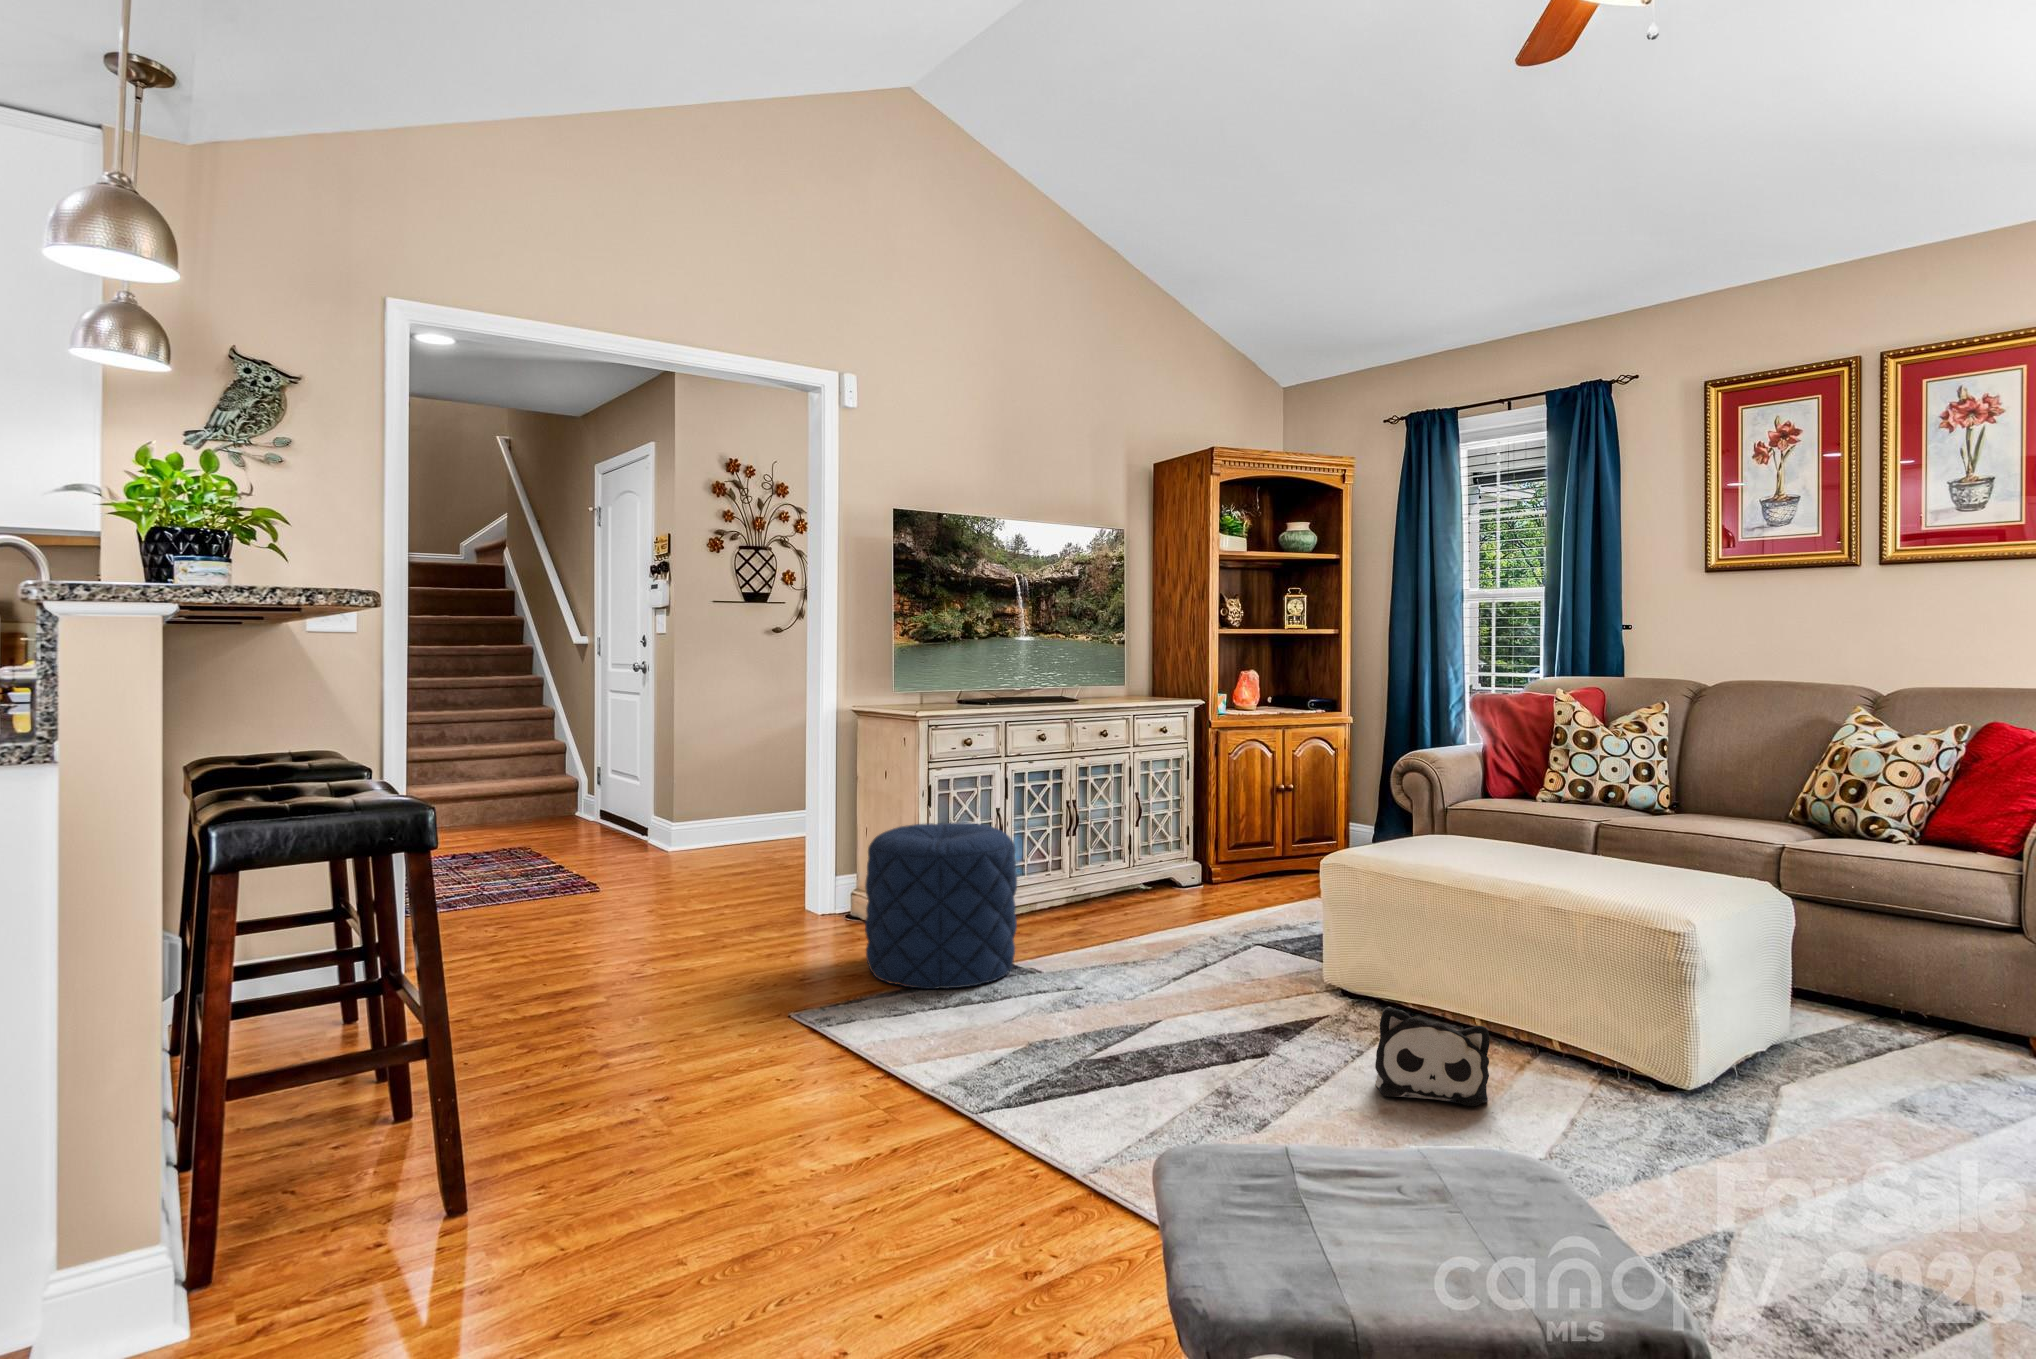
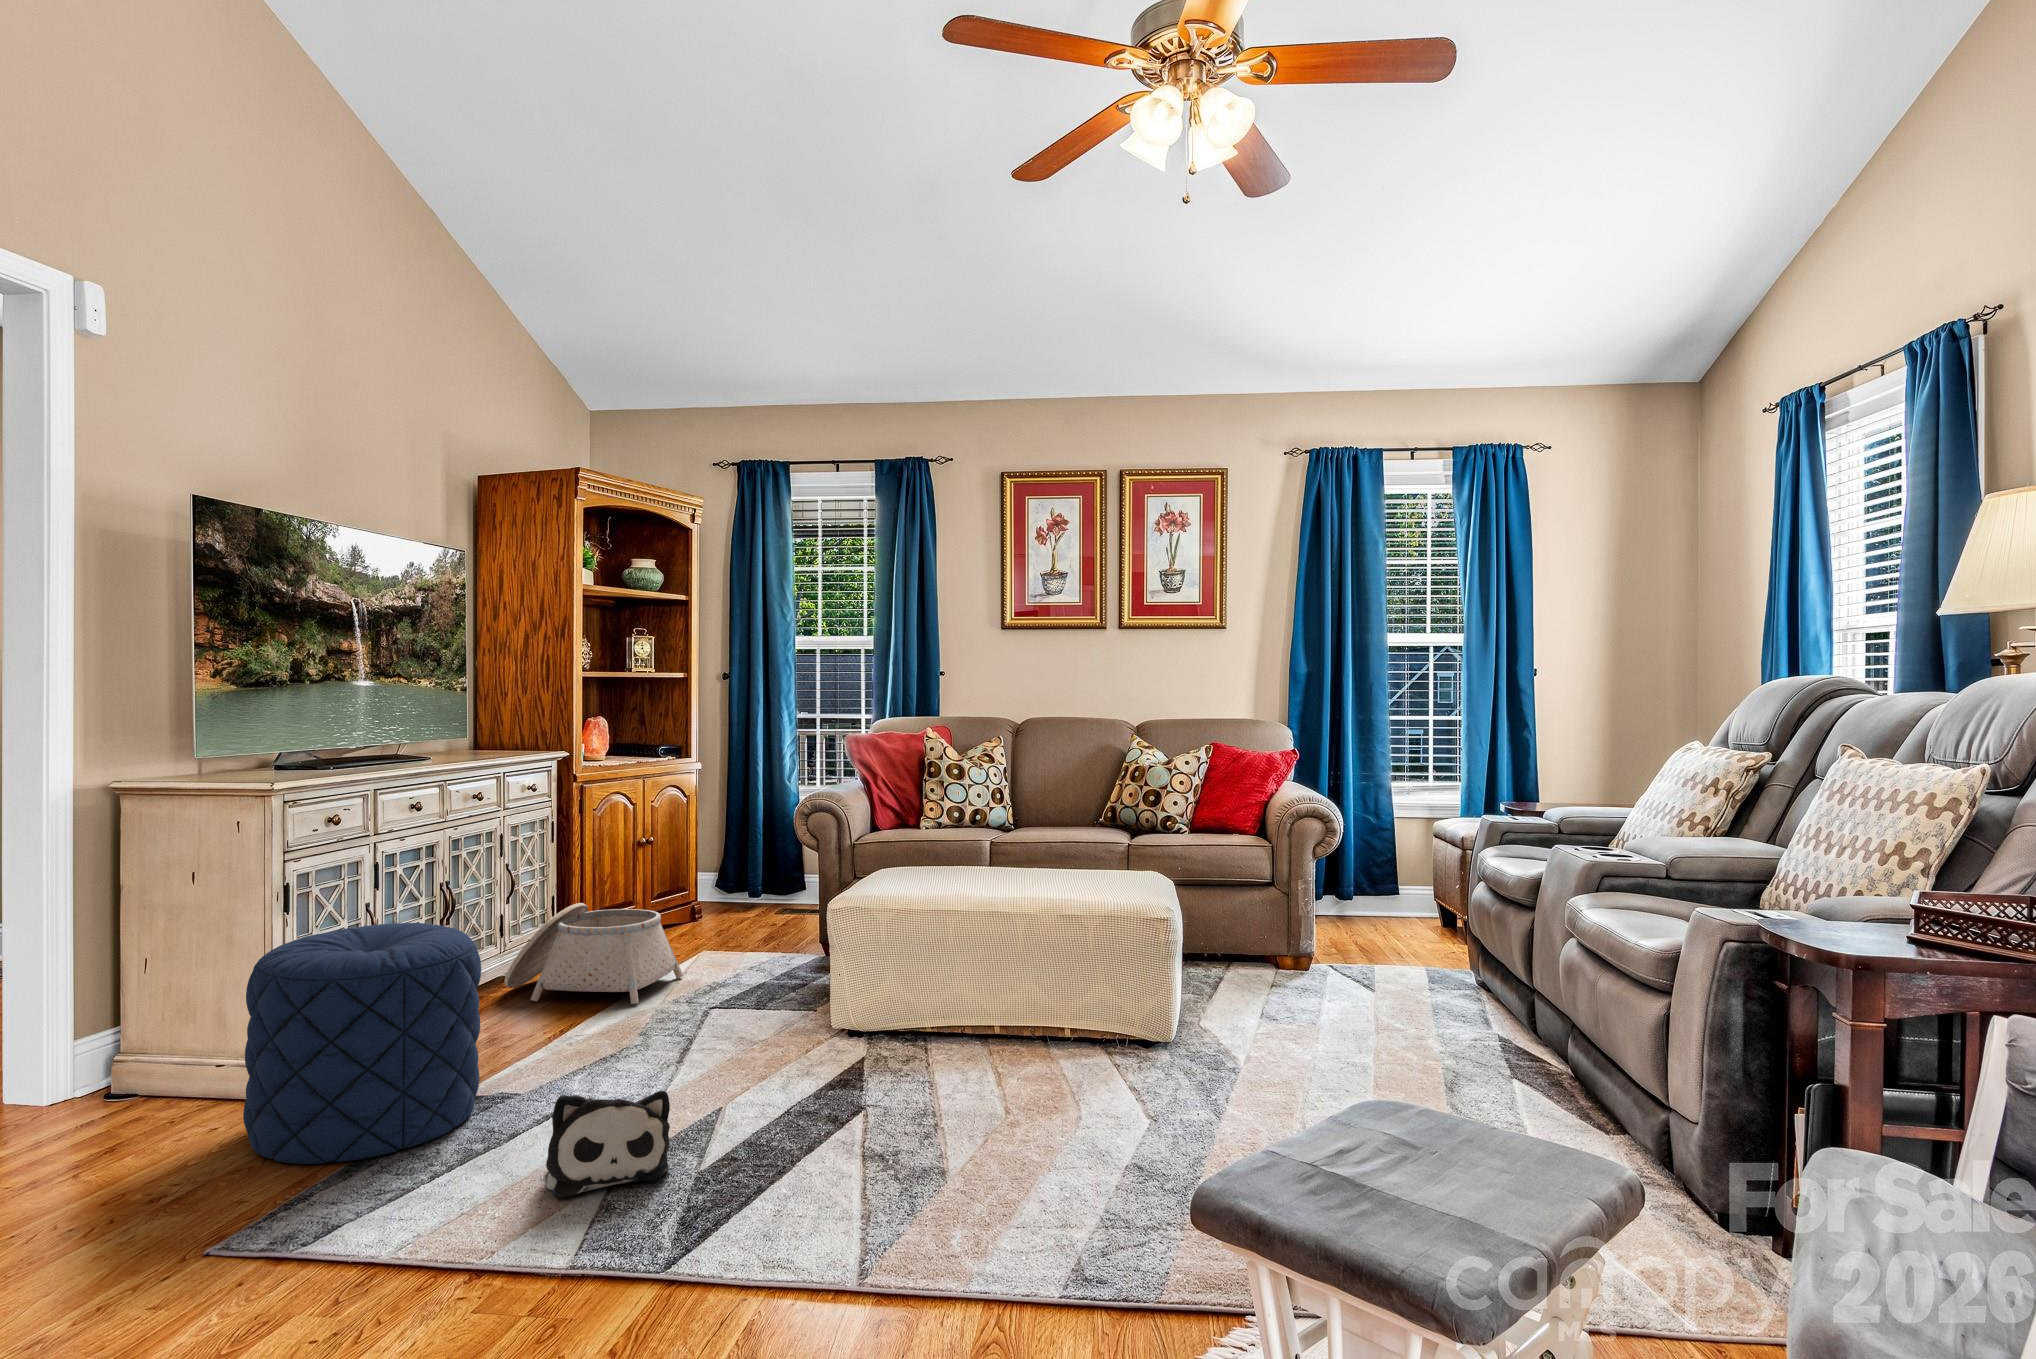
basket: none [1119,834,1268,928] -> present [504,903,683,1004]
plush toy: present [1375,1007,1490,1106] -> present [546,1091,670,1198]

